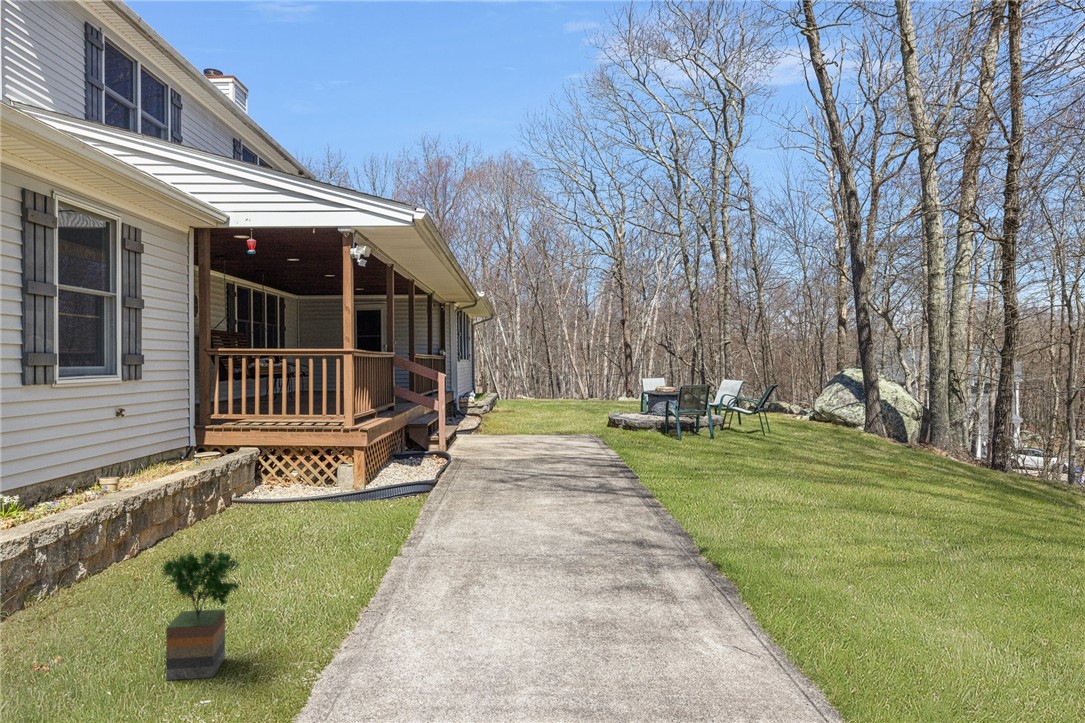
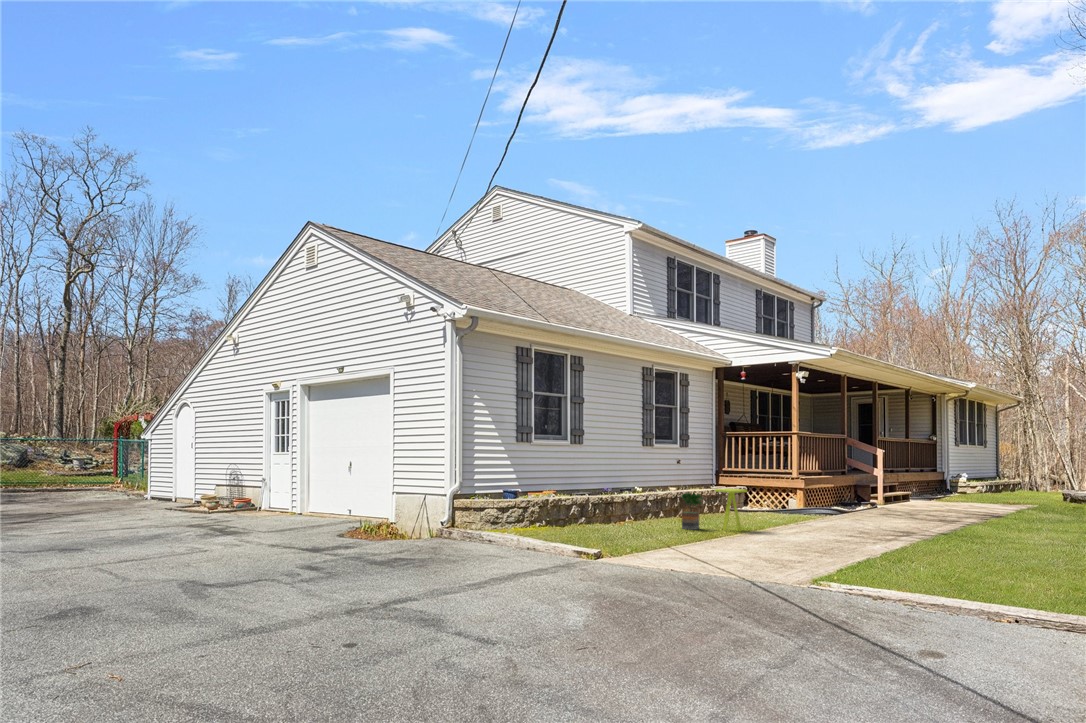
side table: none [281,518,373,656] -> present [715,489,747,531]

